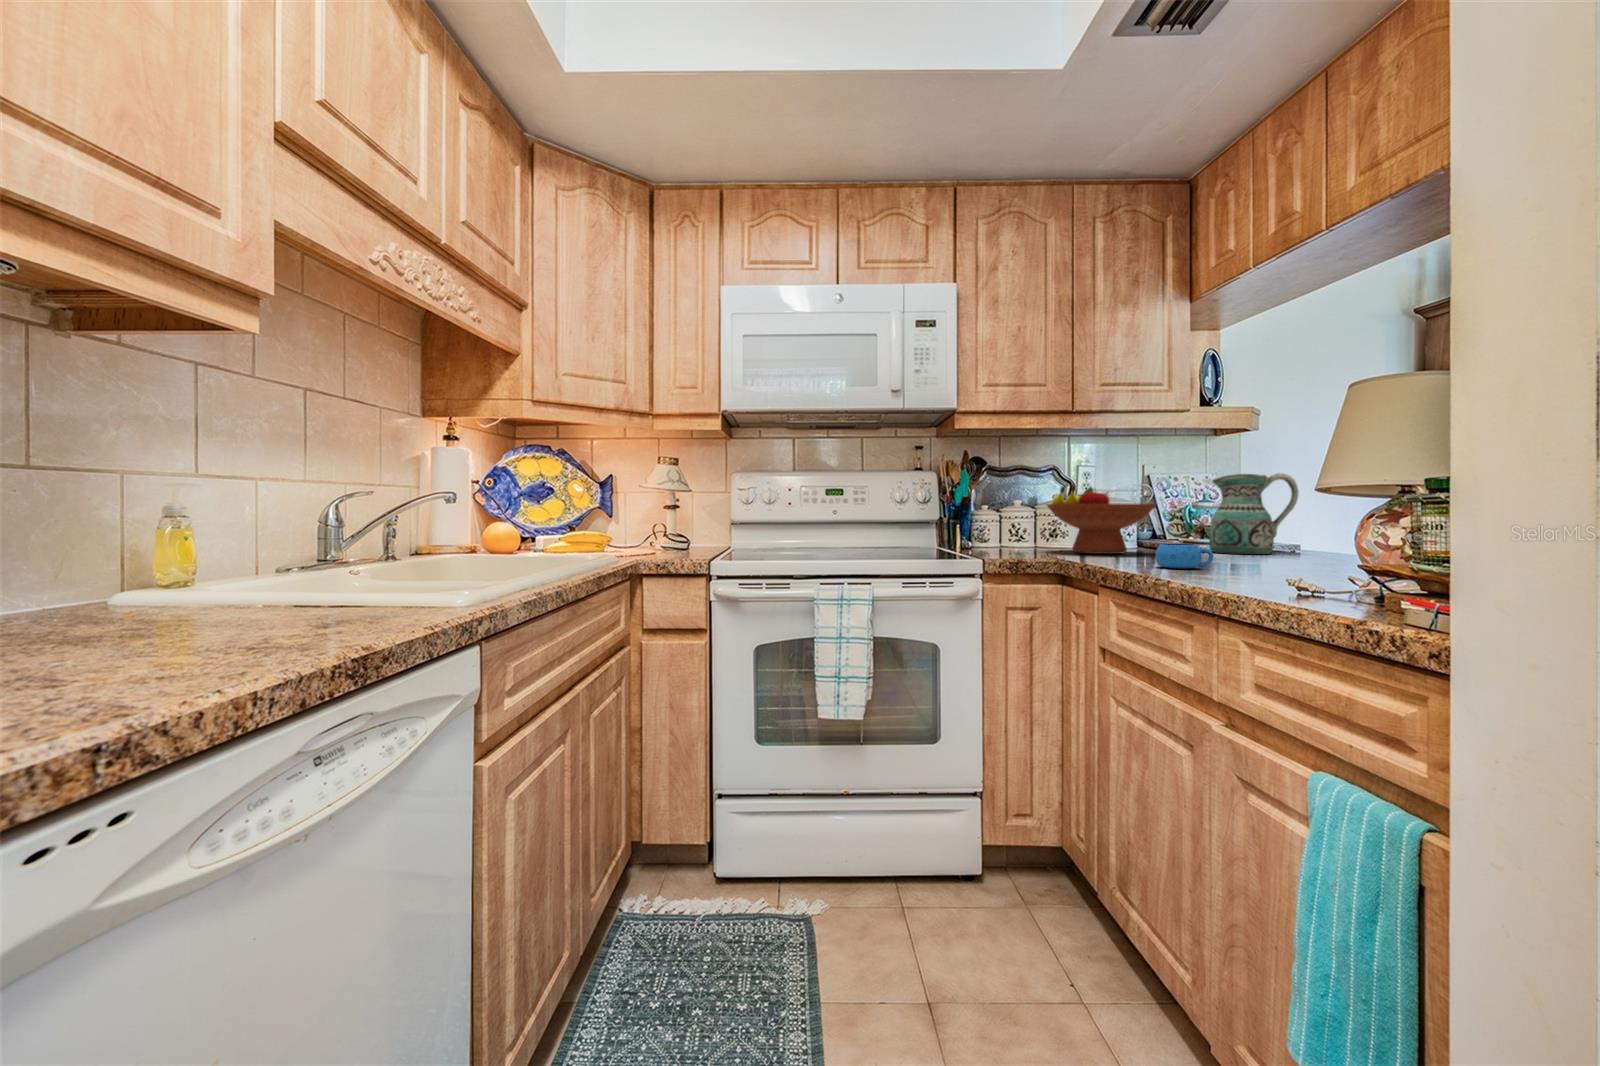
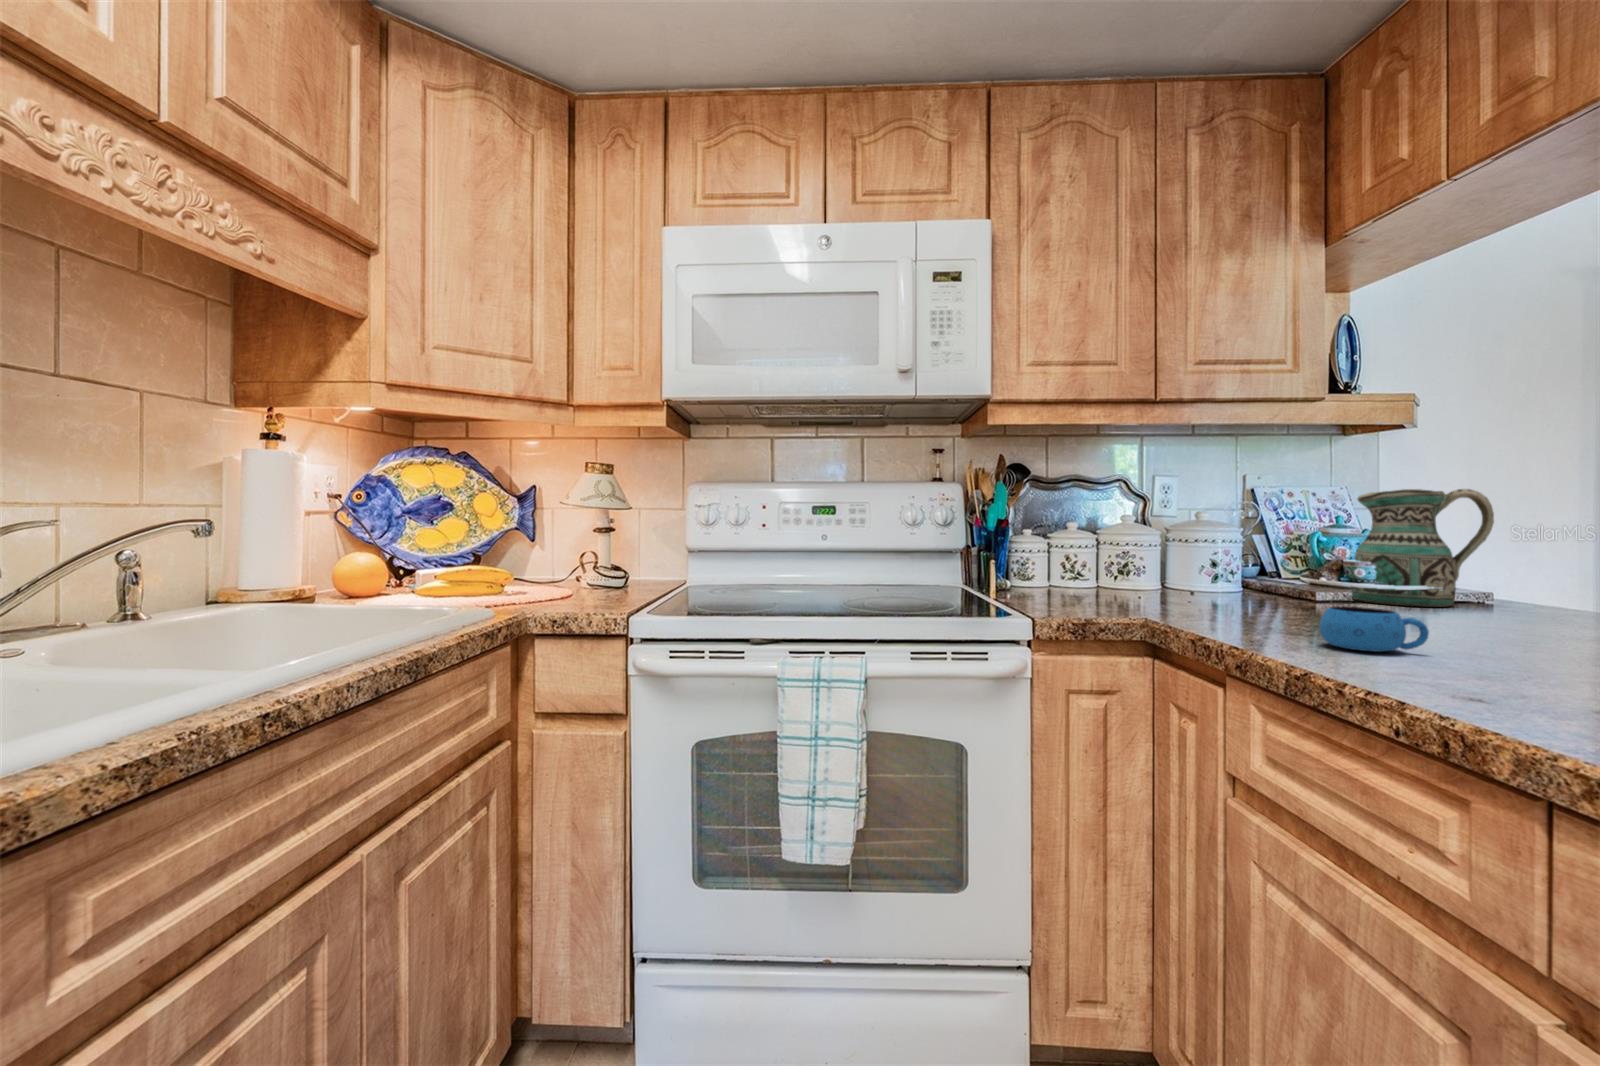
fruit bowl: present [1047,485,1156,554] -> none [1117,504,1286,604]

